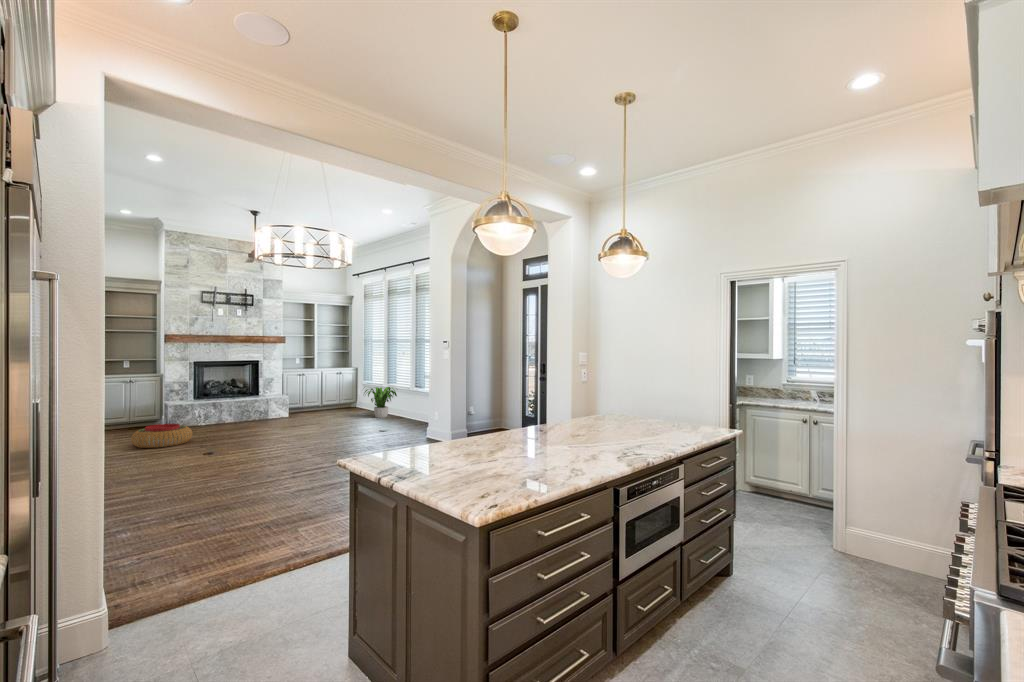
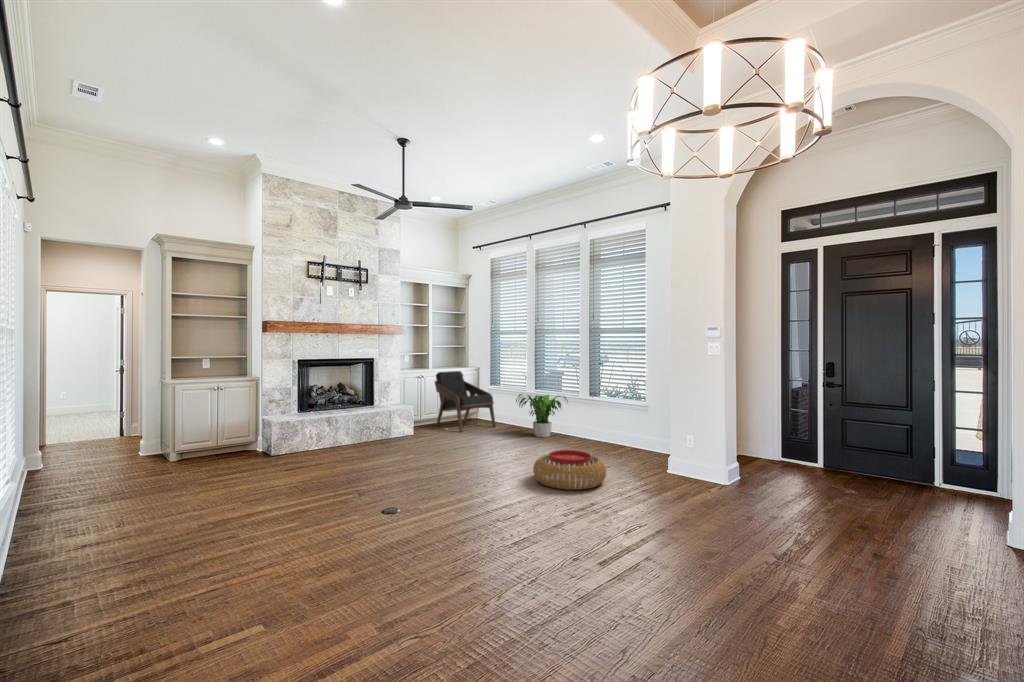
lounge chair: none [314,370,358,415] -> present [435,371,496,432]
pouf: present [131,424,192,448] -> present [533,450,606,490]

